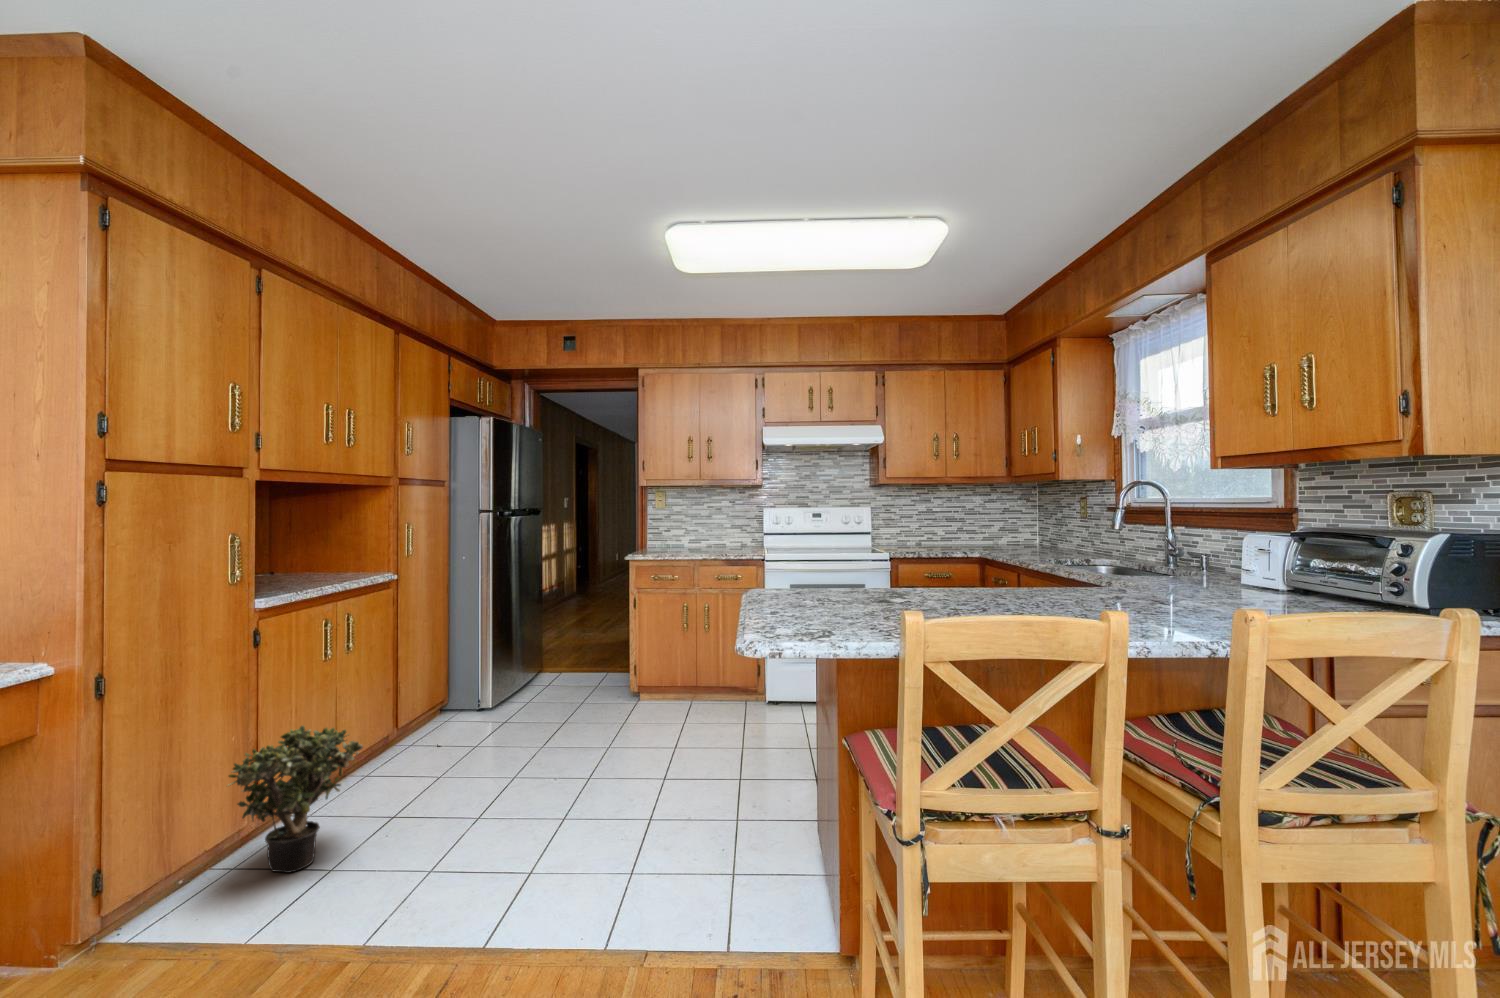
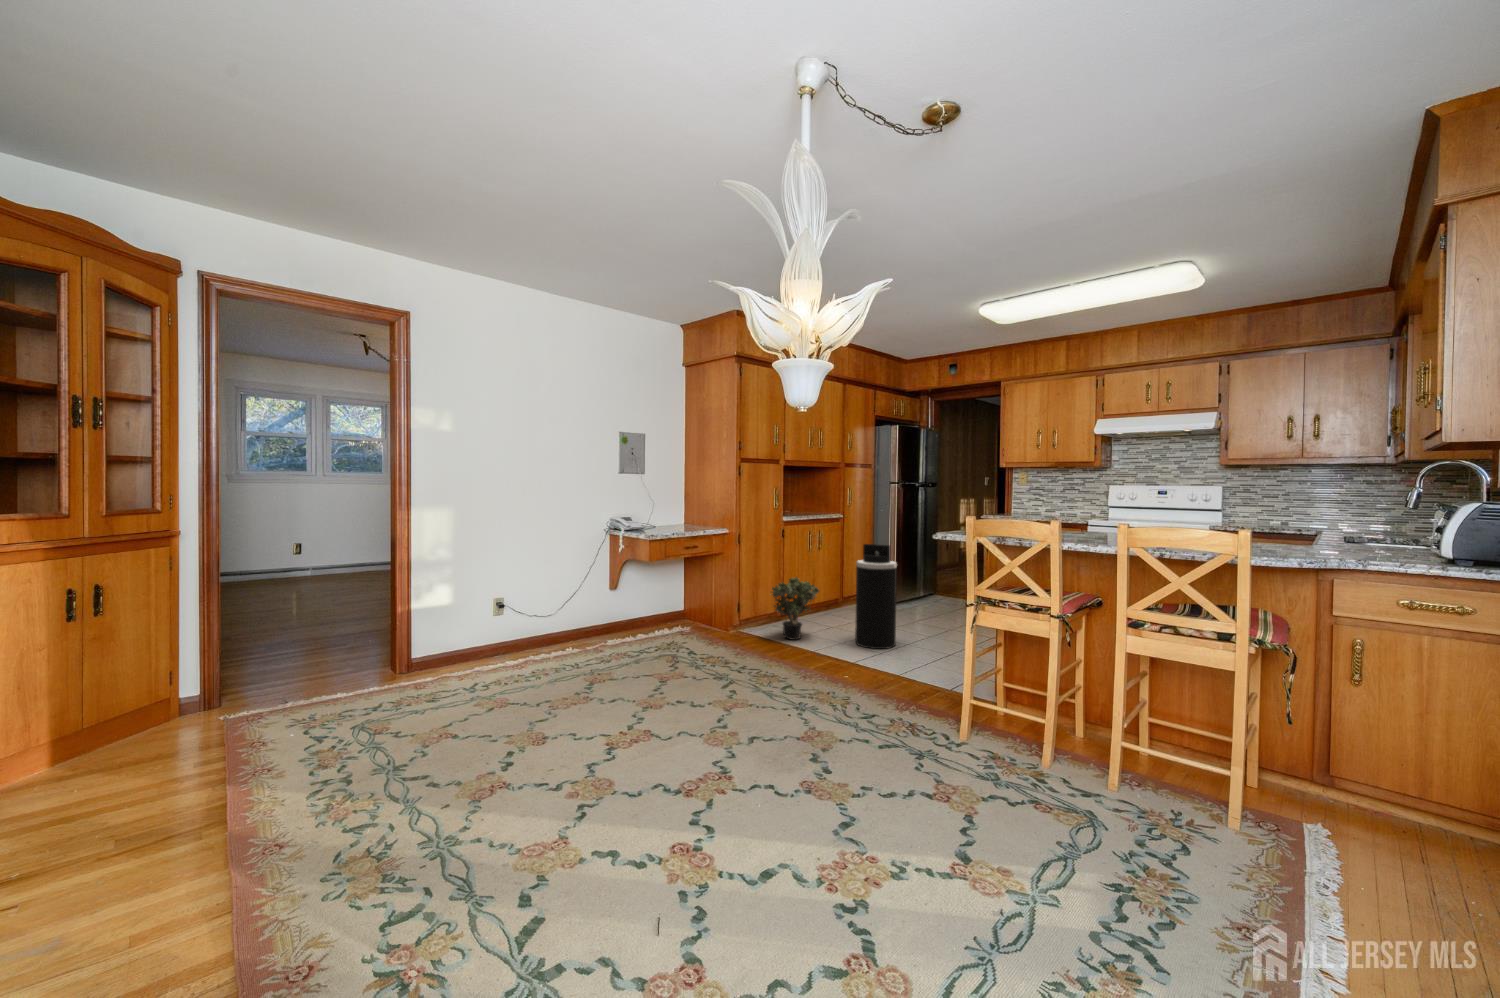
trash can: none [446,630,527,842] -> present [855,544,897,649]

